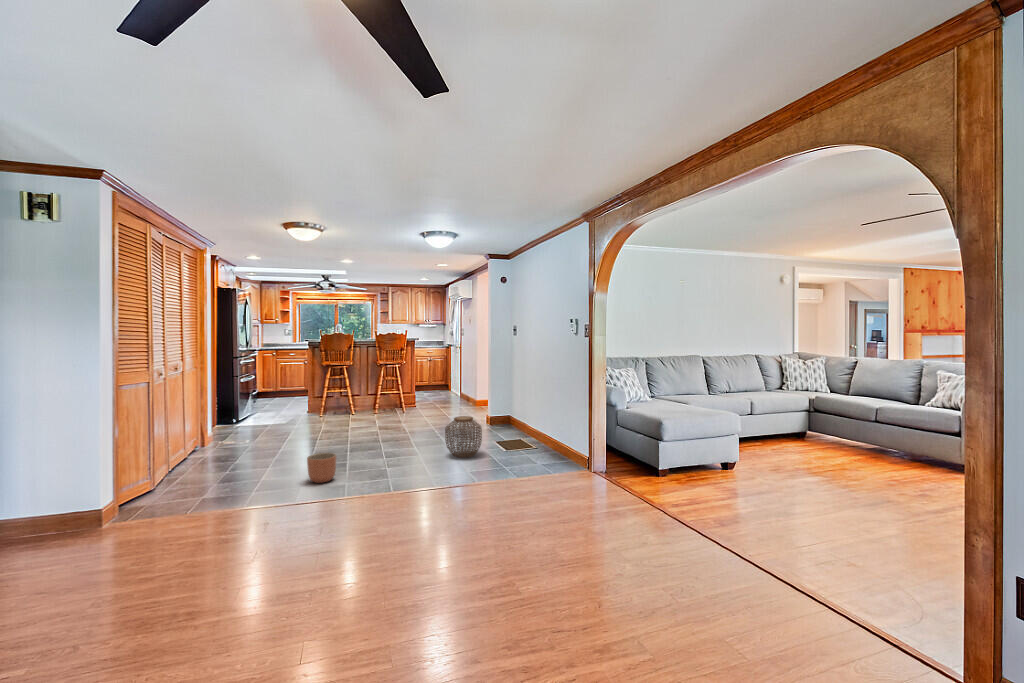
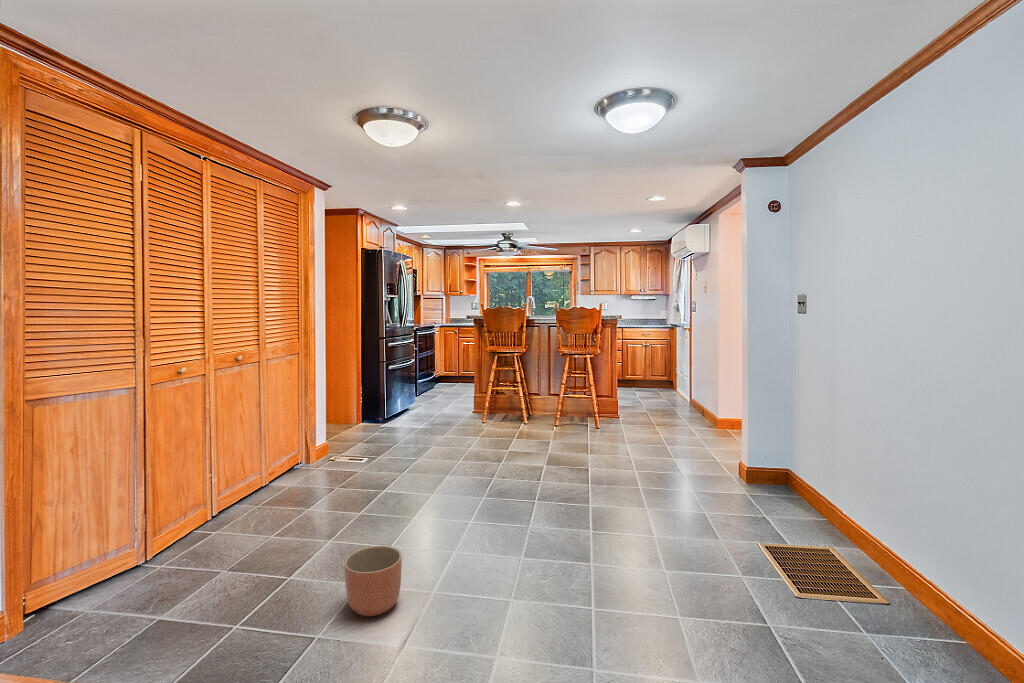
woven basket: present [445,416,482,458] -> none [641,489,726,590]

